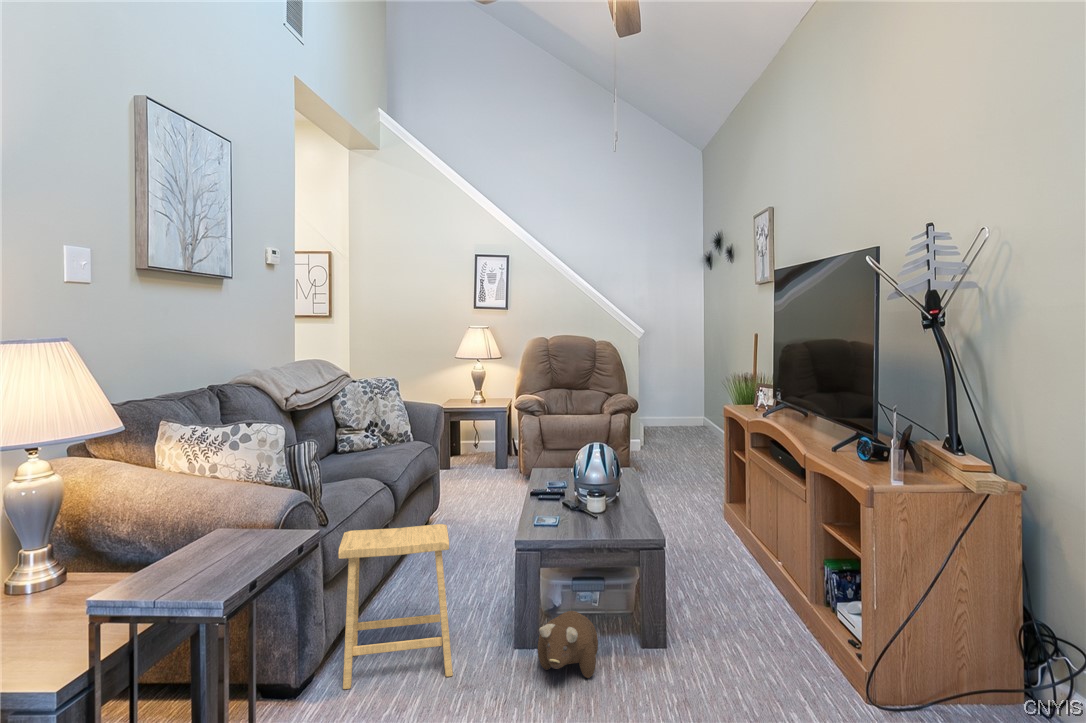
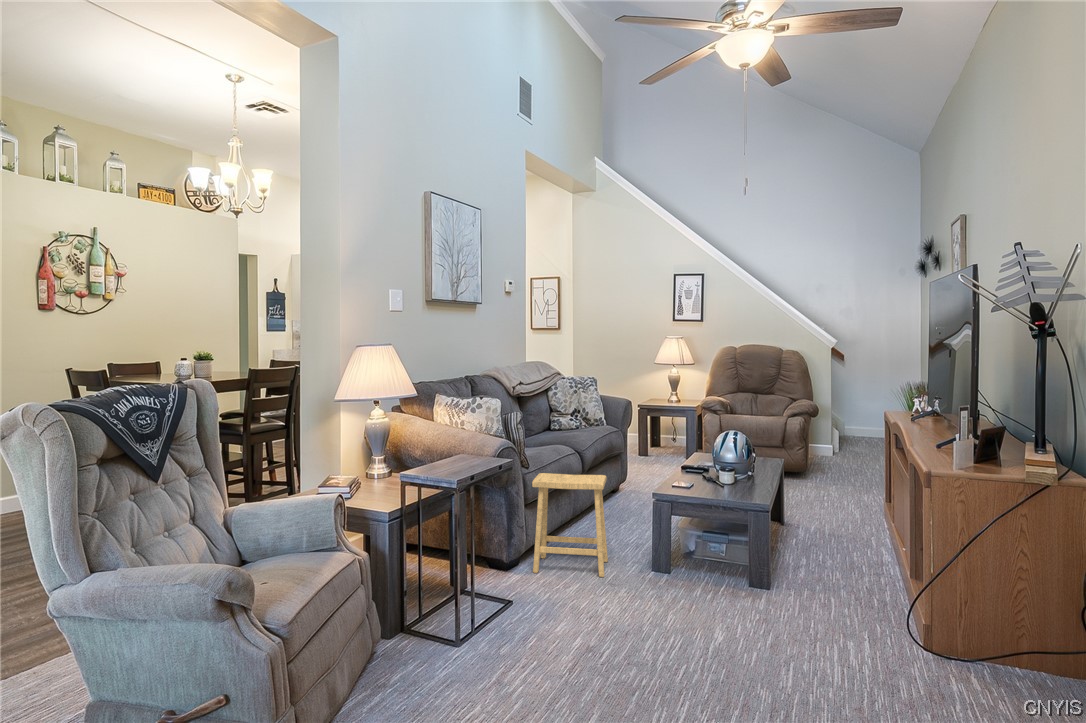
plush toy: present [538,611,598,678] -> none [661,545,711,592]

